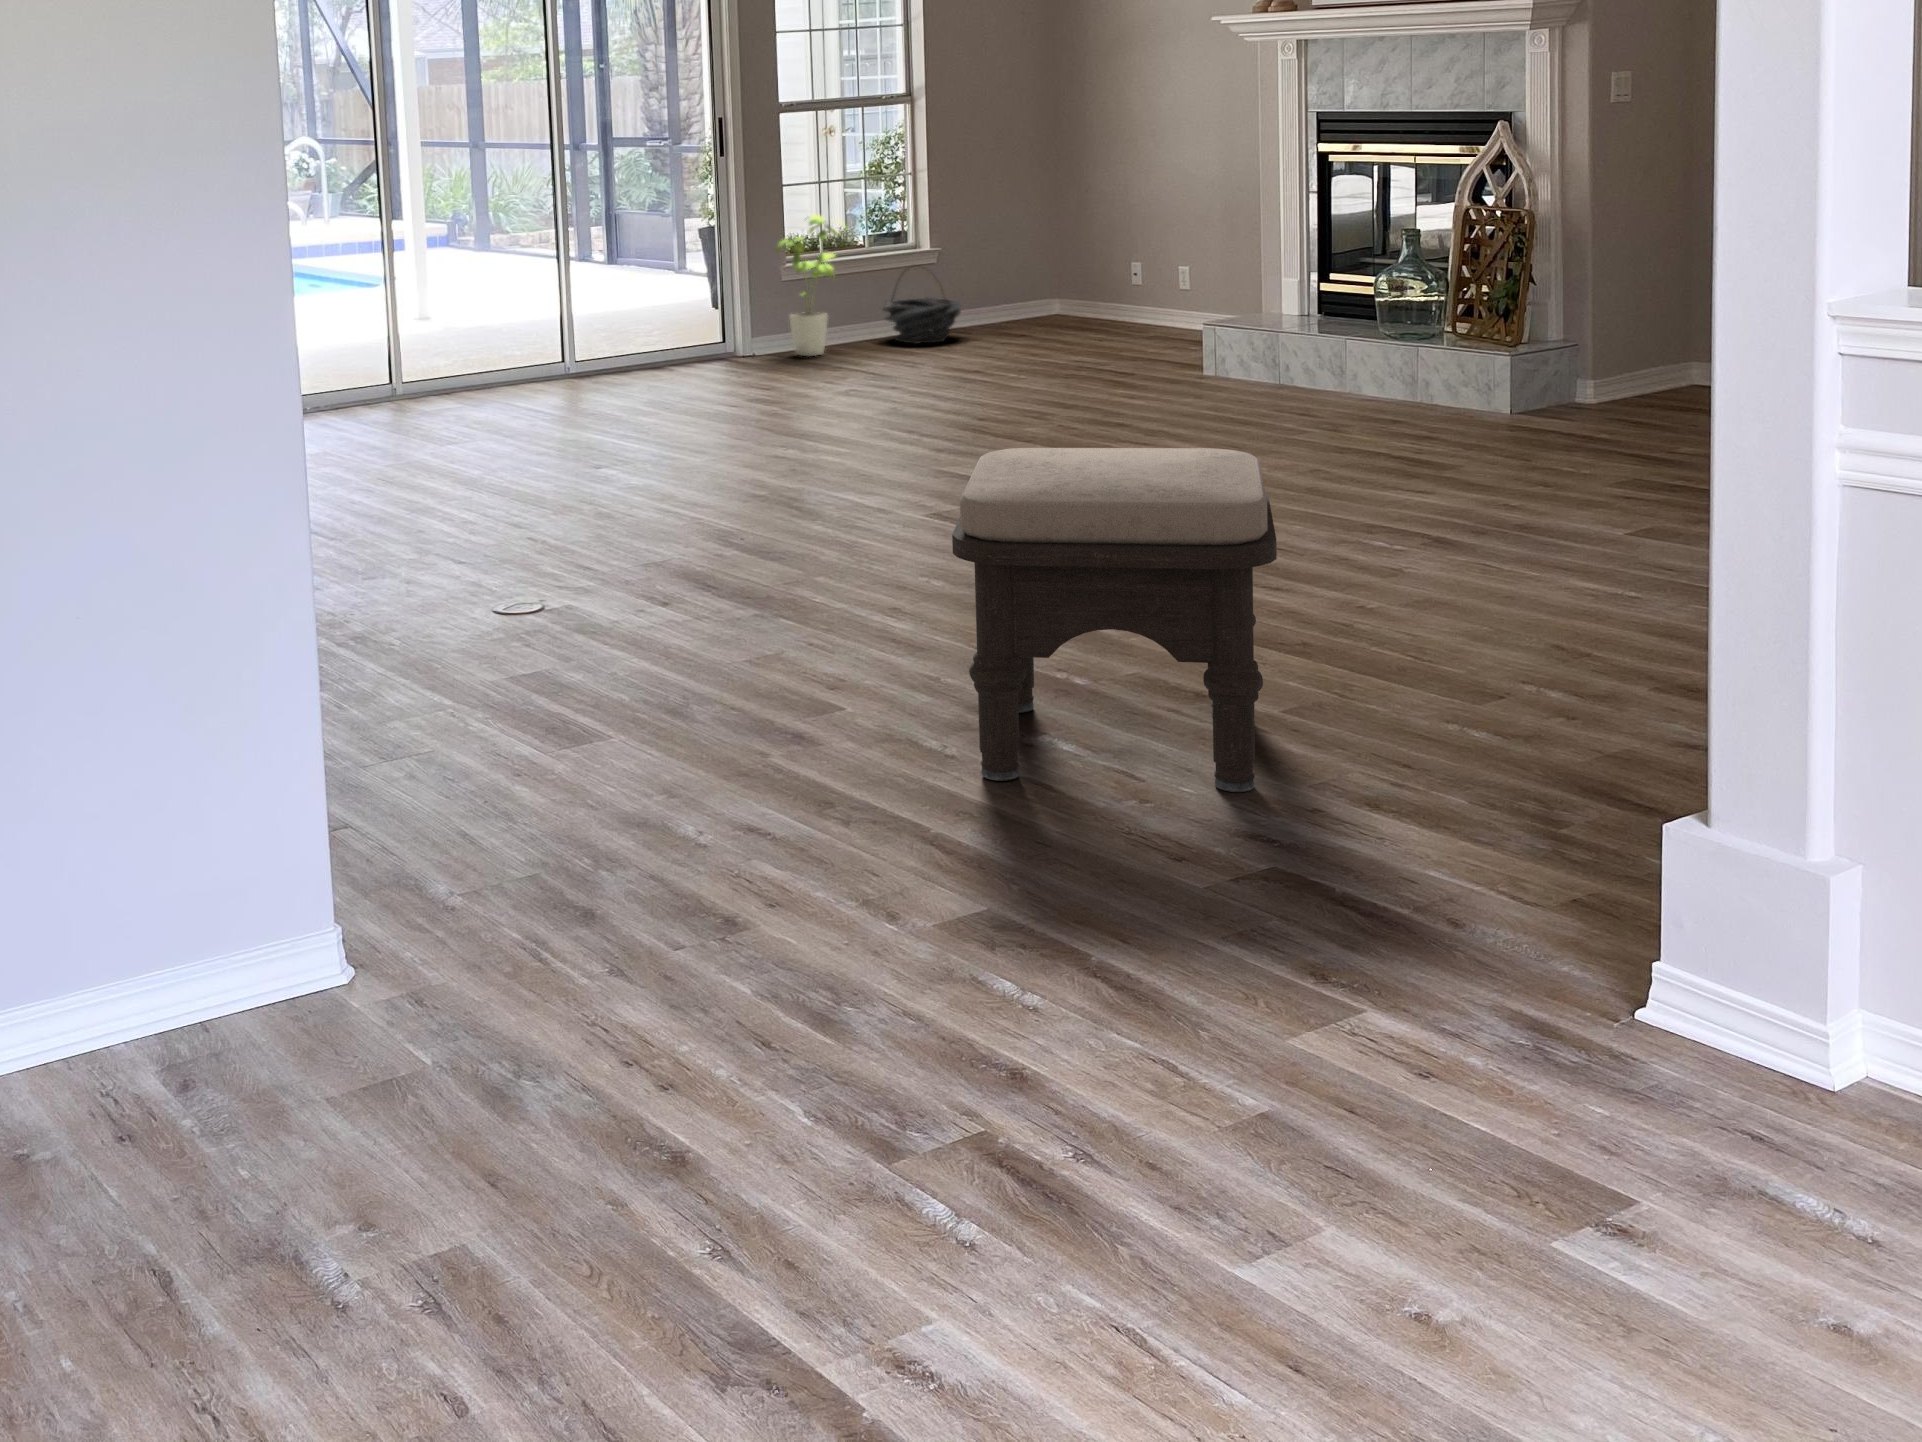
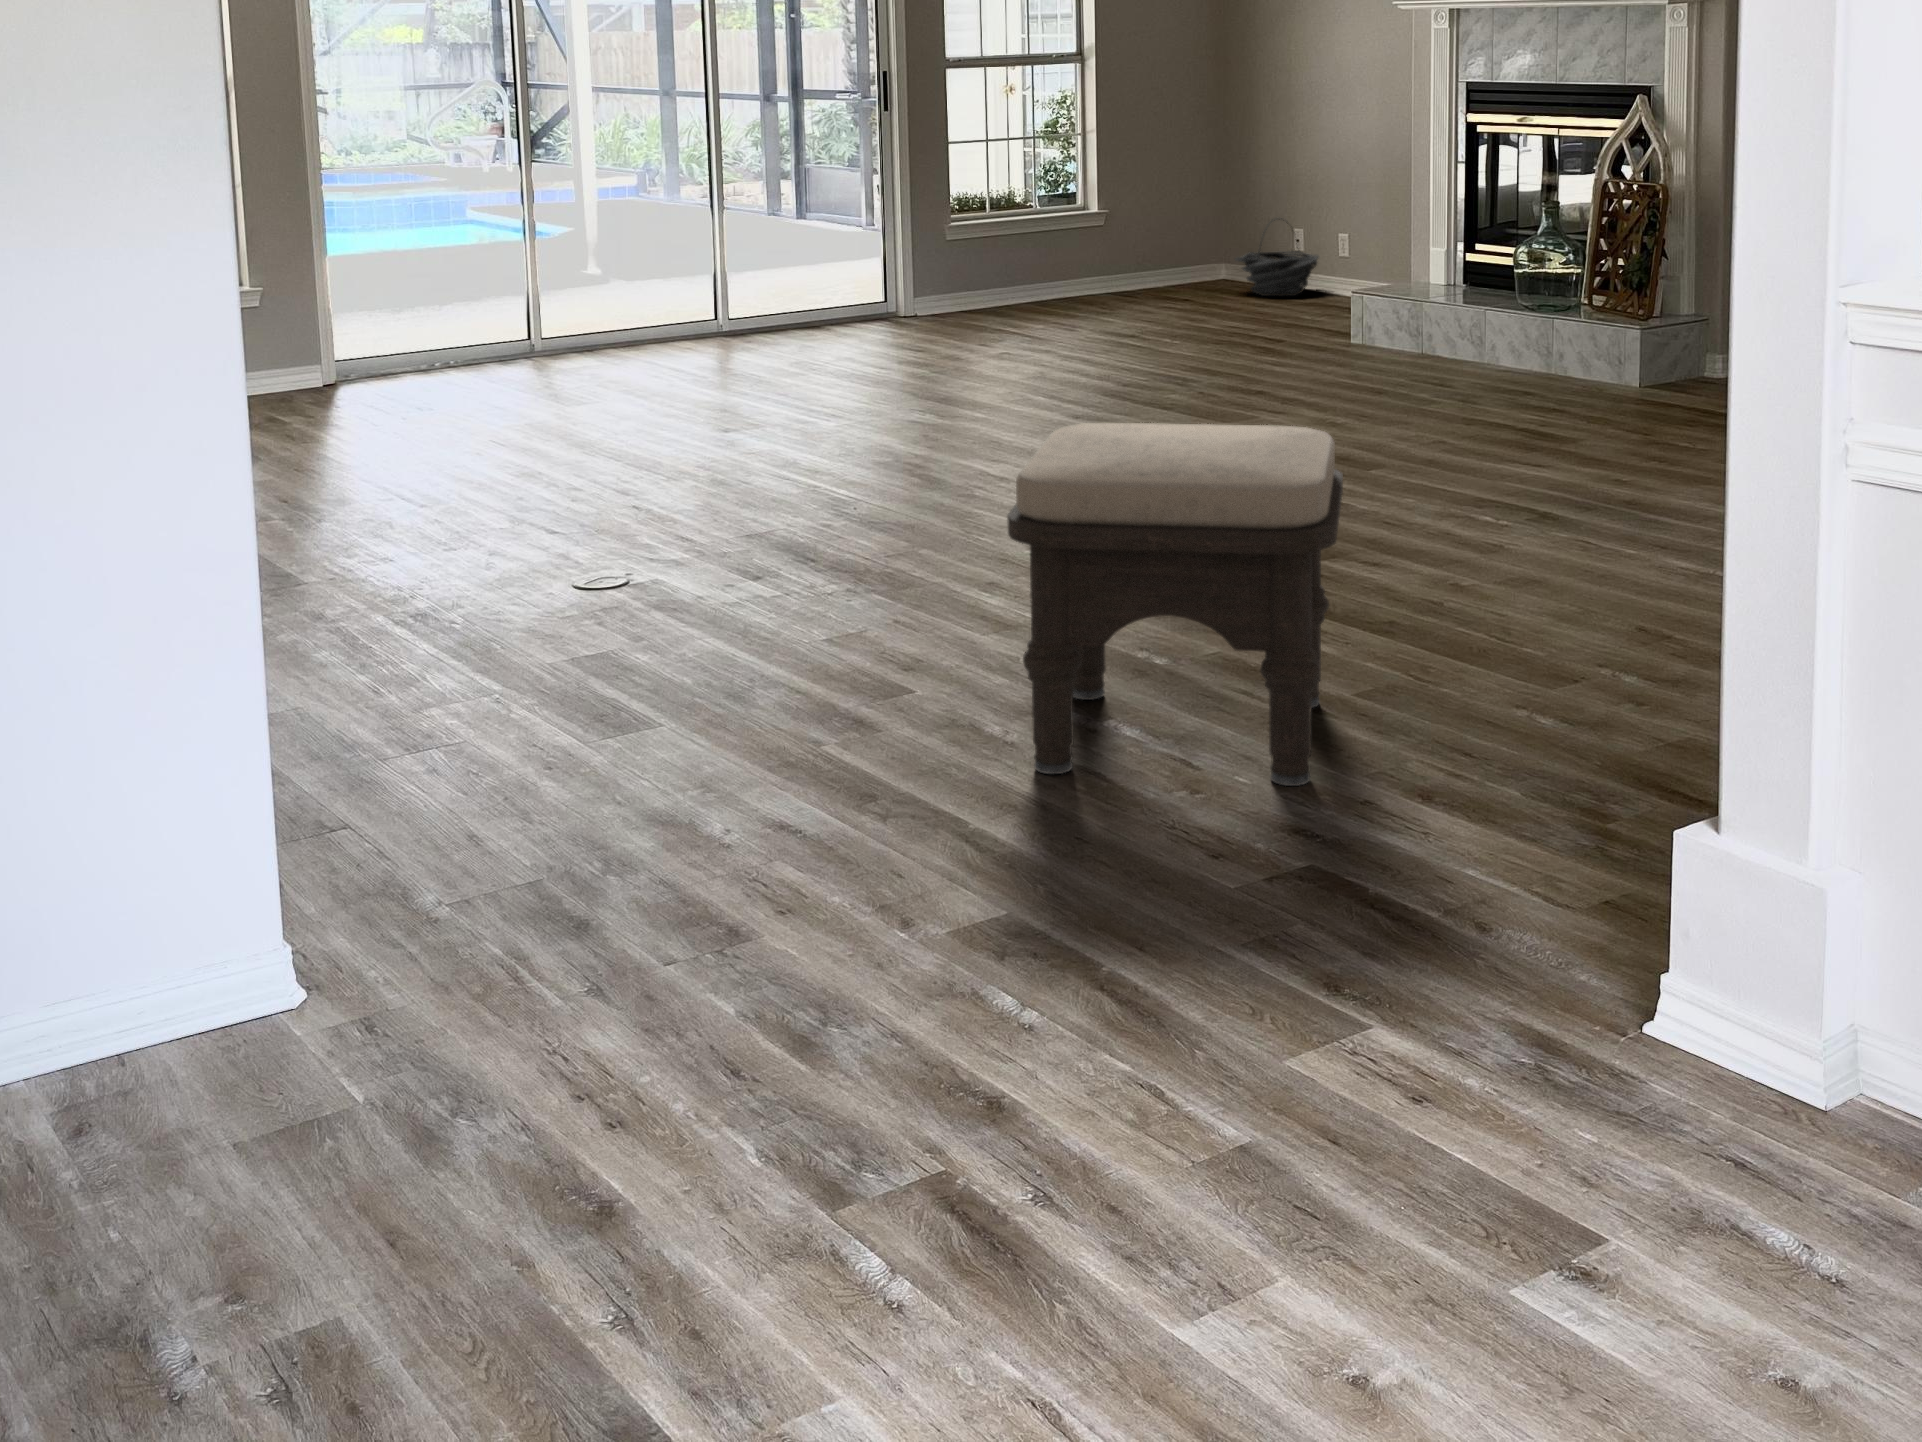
house plant: present [777,215,839,356] -> none [931,173,1007,319]
basket: present [883,265,961,343] -> present [1235,218,1319,296]

